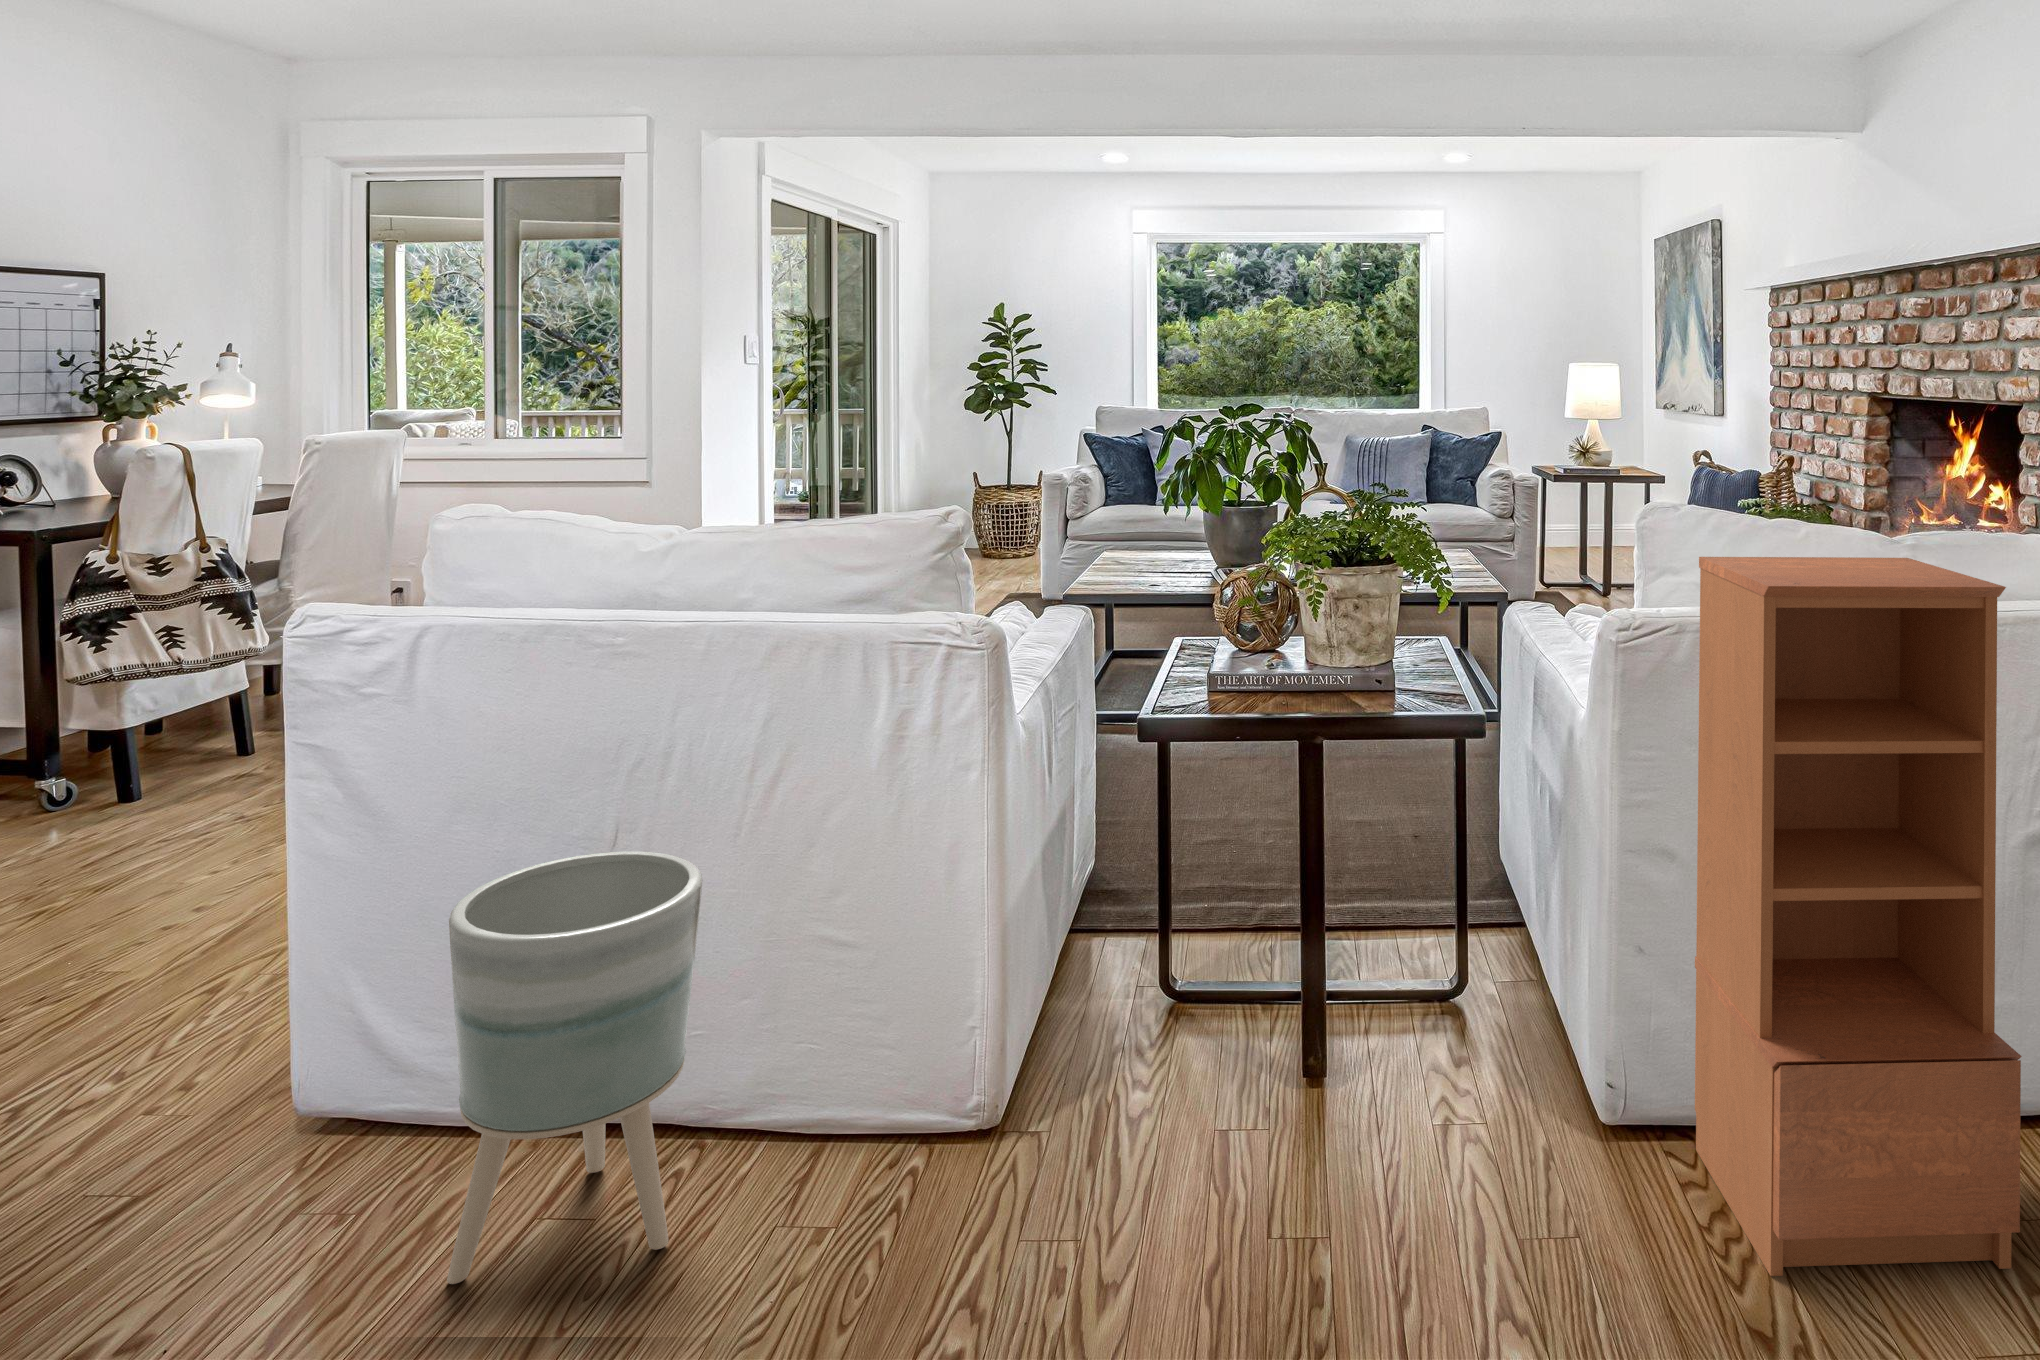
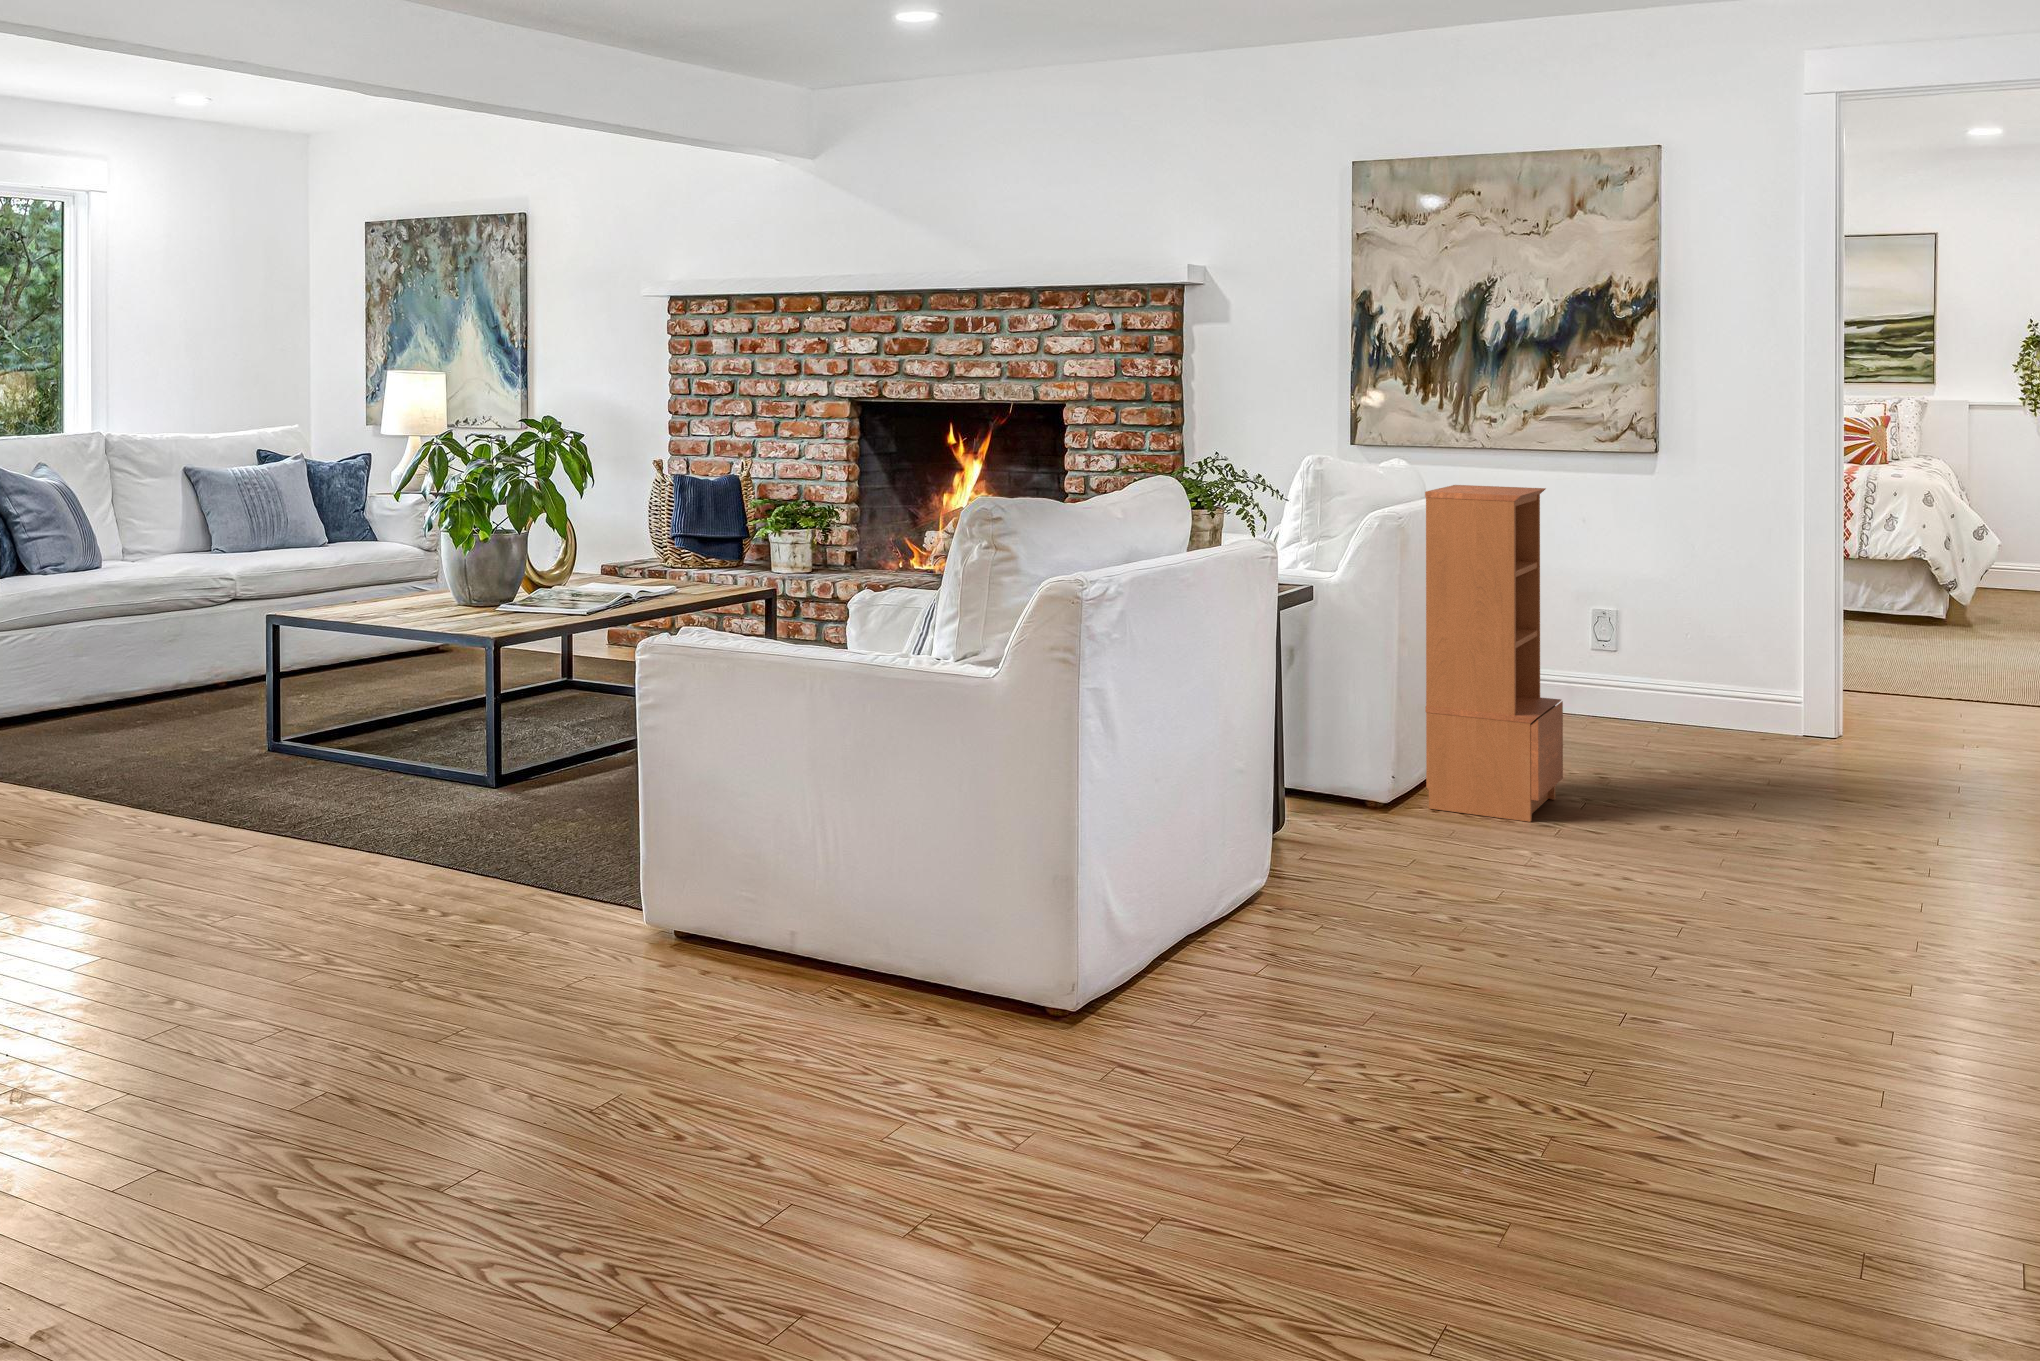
planter: present [447,851,702,1284] -> none [1213,736,1360,986]

